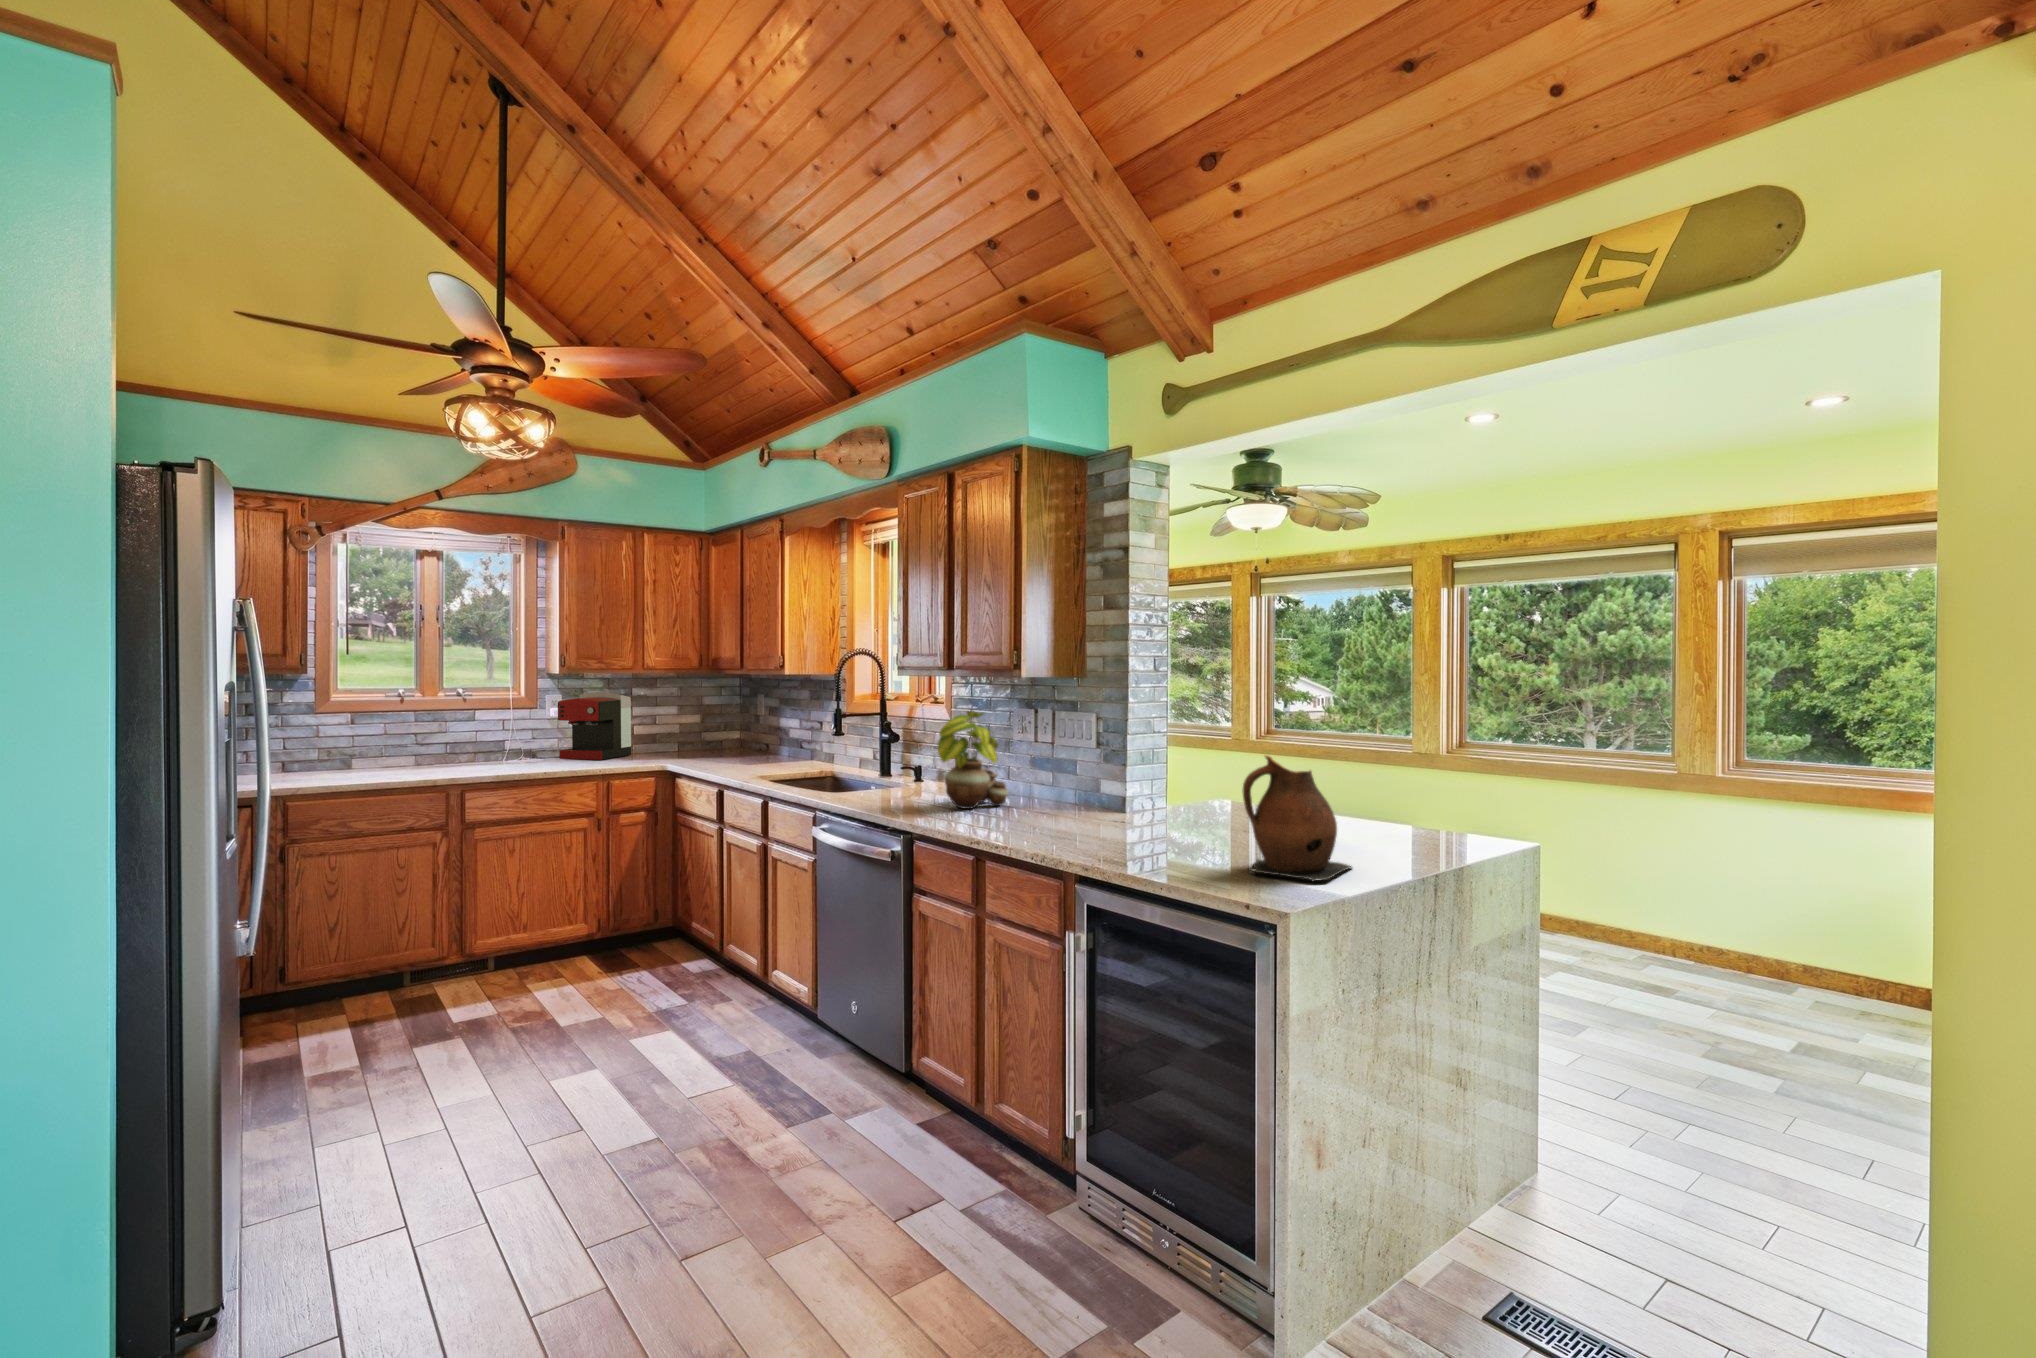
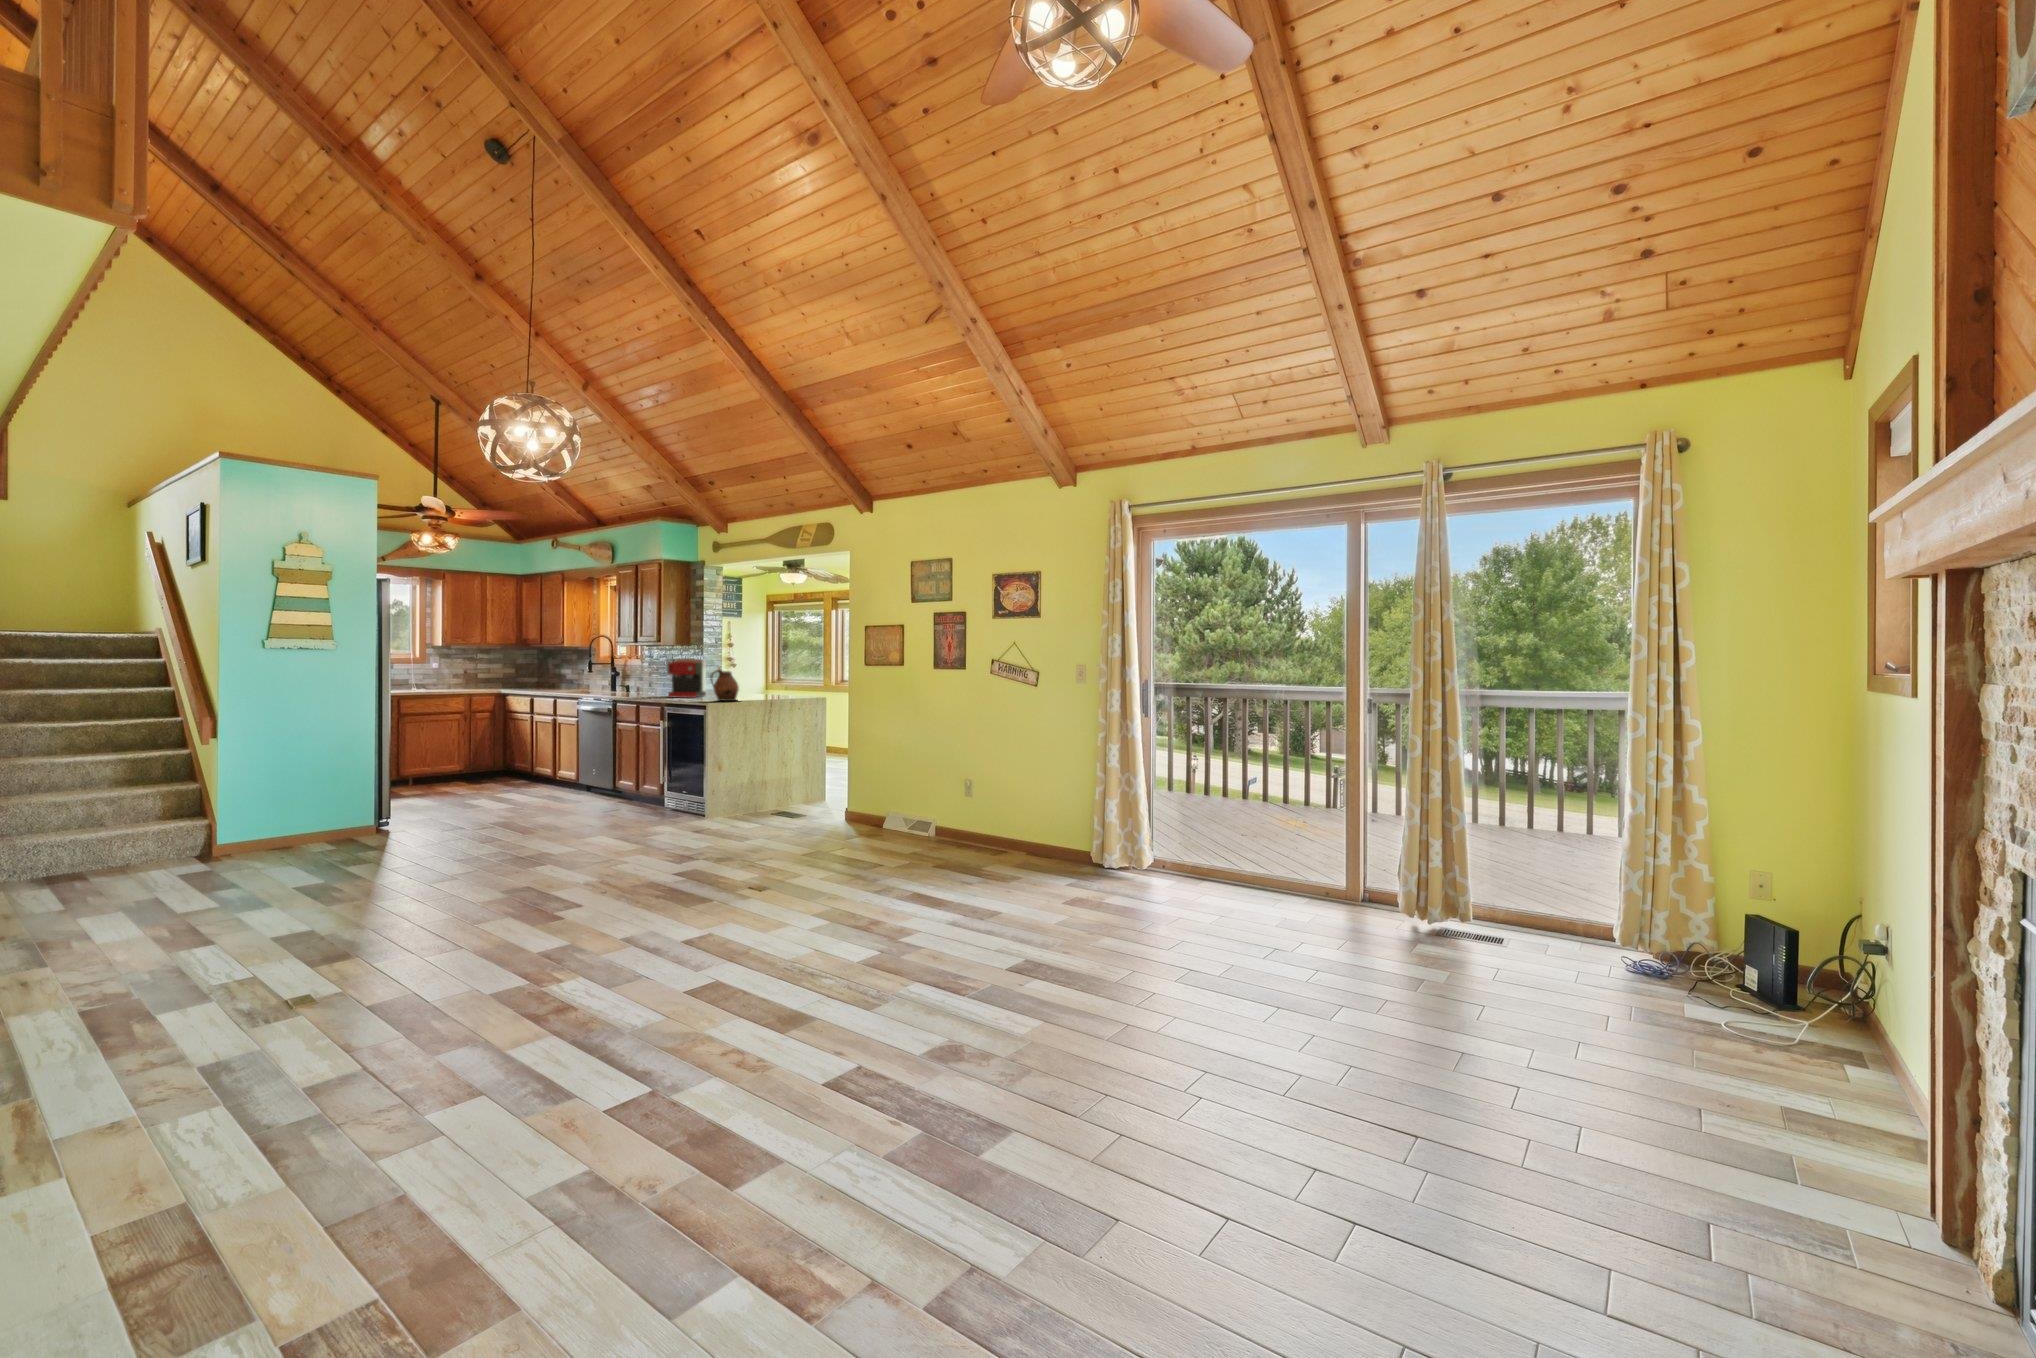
coffee maker: present [558,692,631,760] -> present [668,658,706,698]
potted plant: present [938,711,1008,809] -> none [624,659,657,696]

